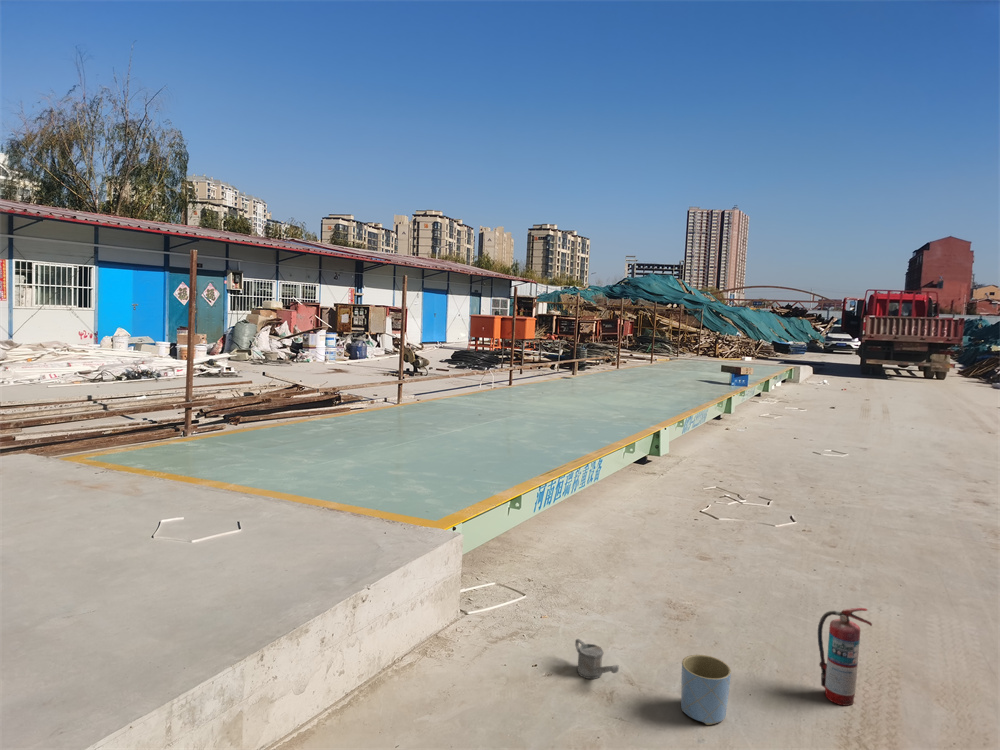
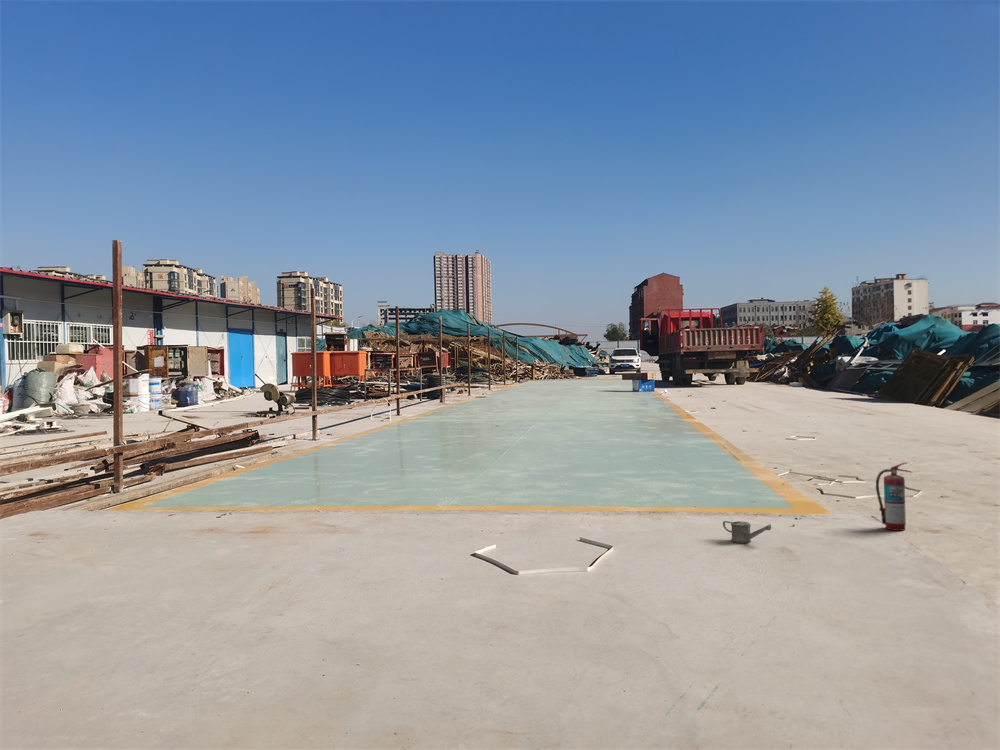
planter: present [681,655,731,725] -> none [813,508,849,547]

